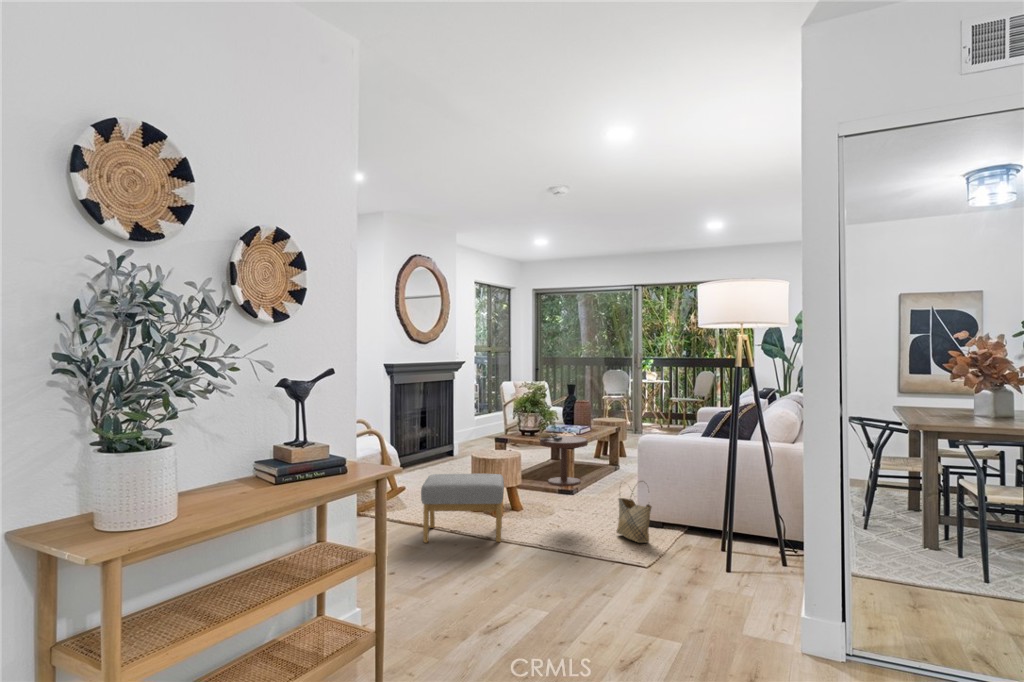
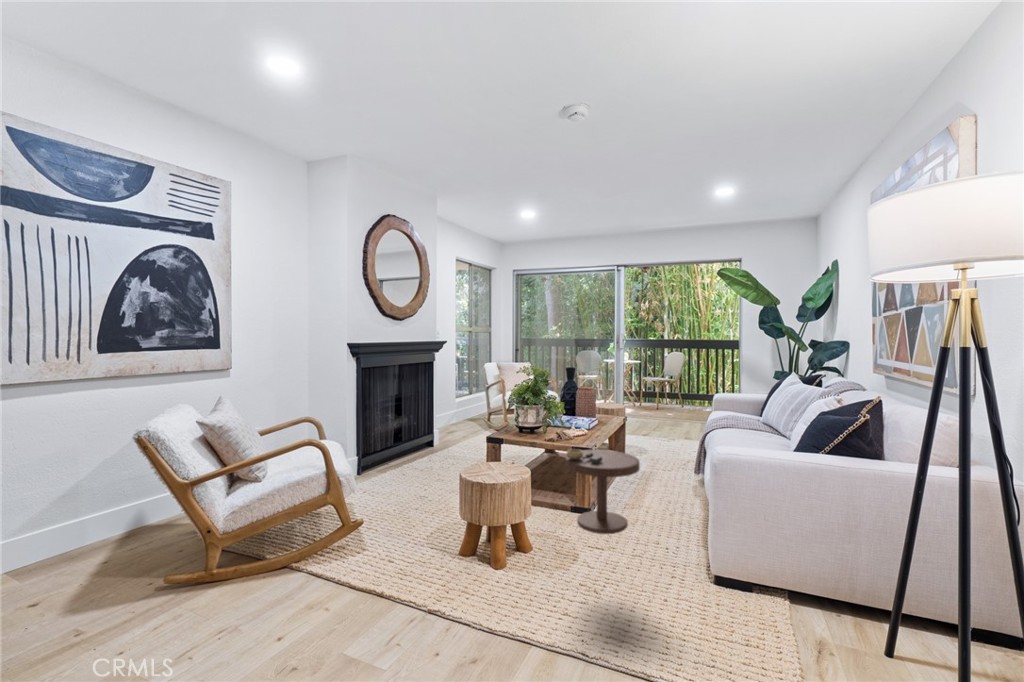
footstool: present [421,474,504,543] -> none [377,514,517,649]
woven basket: present [616,491,652,543] -> none [692,530,763,641]

